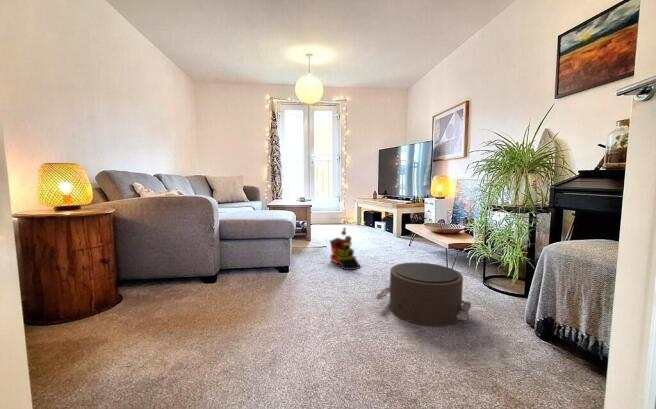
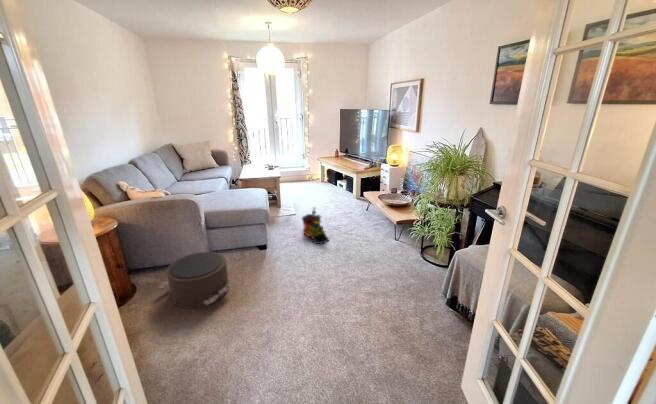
pouf: present [376,263,471,326] -> present [160,252,231,308]

